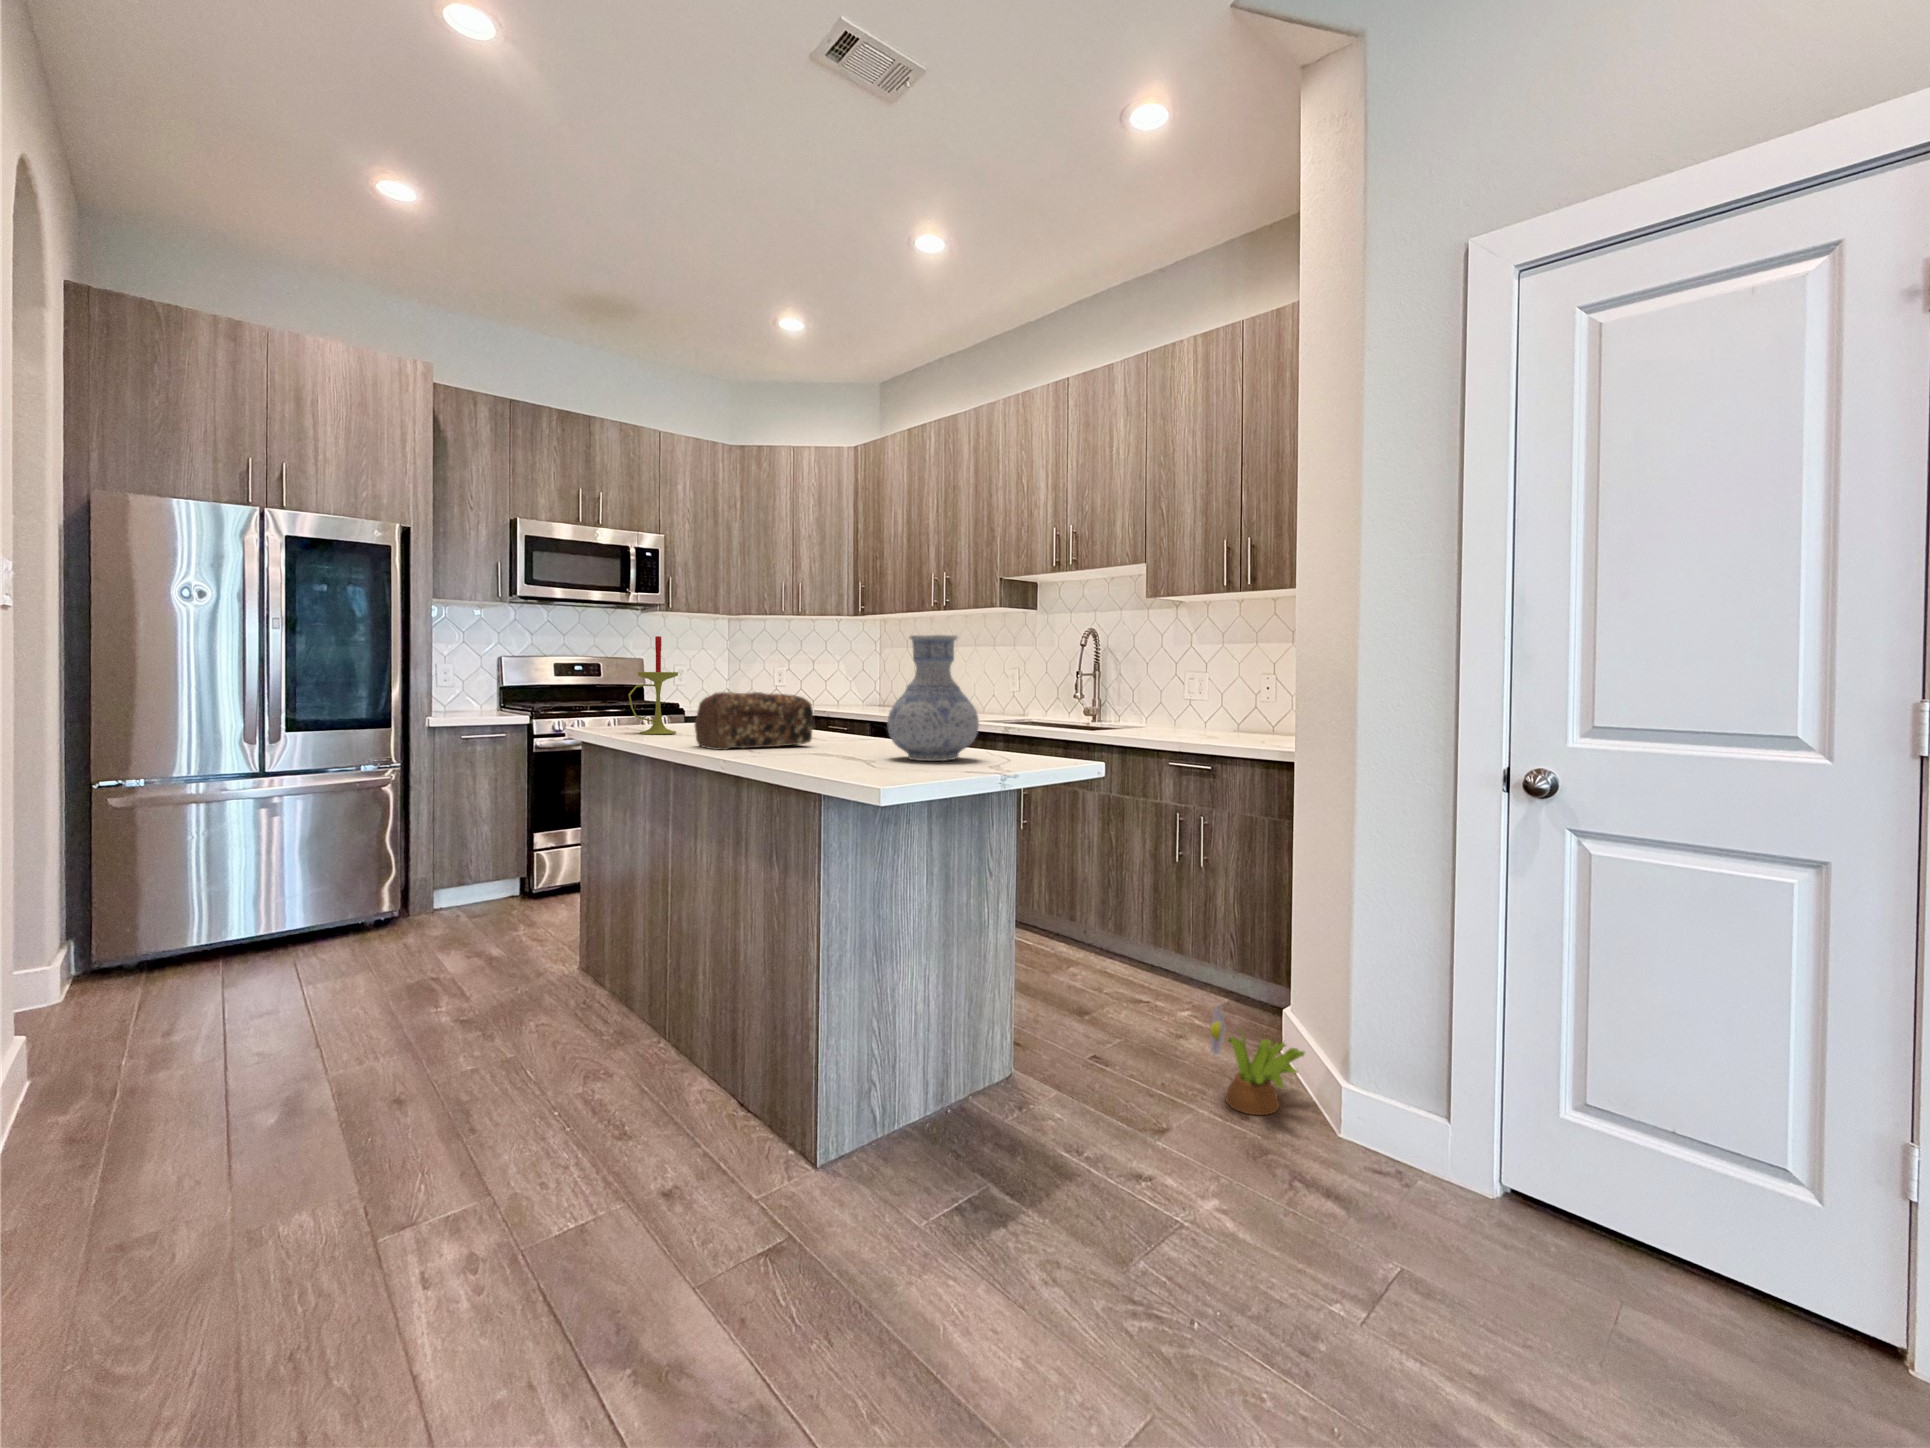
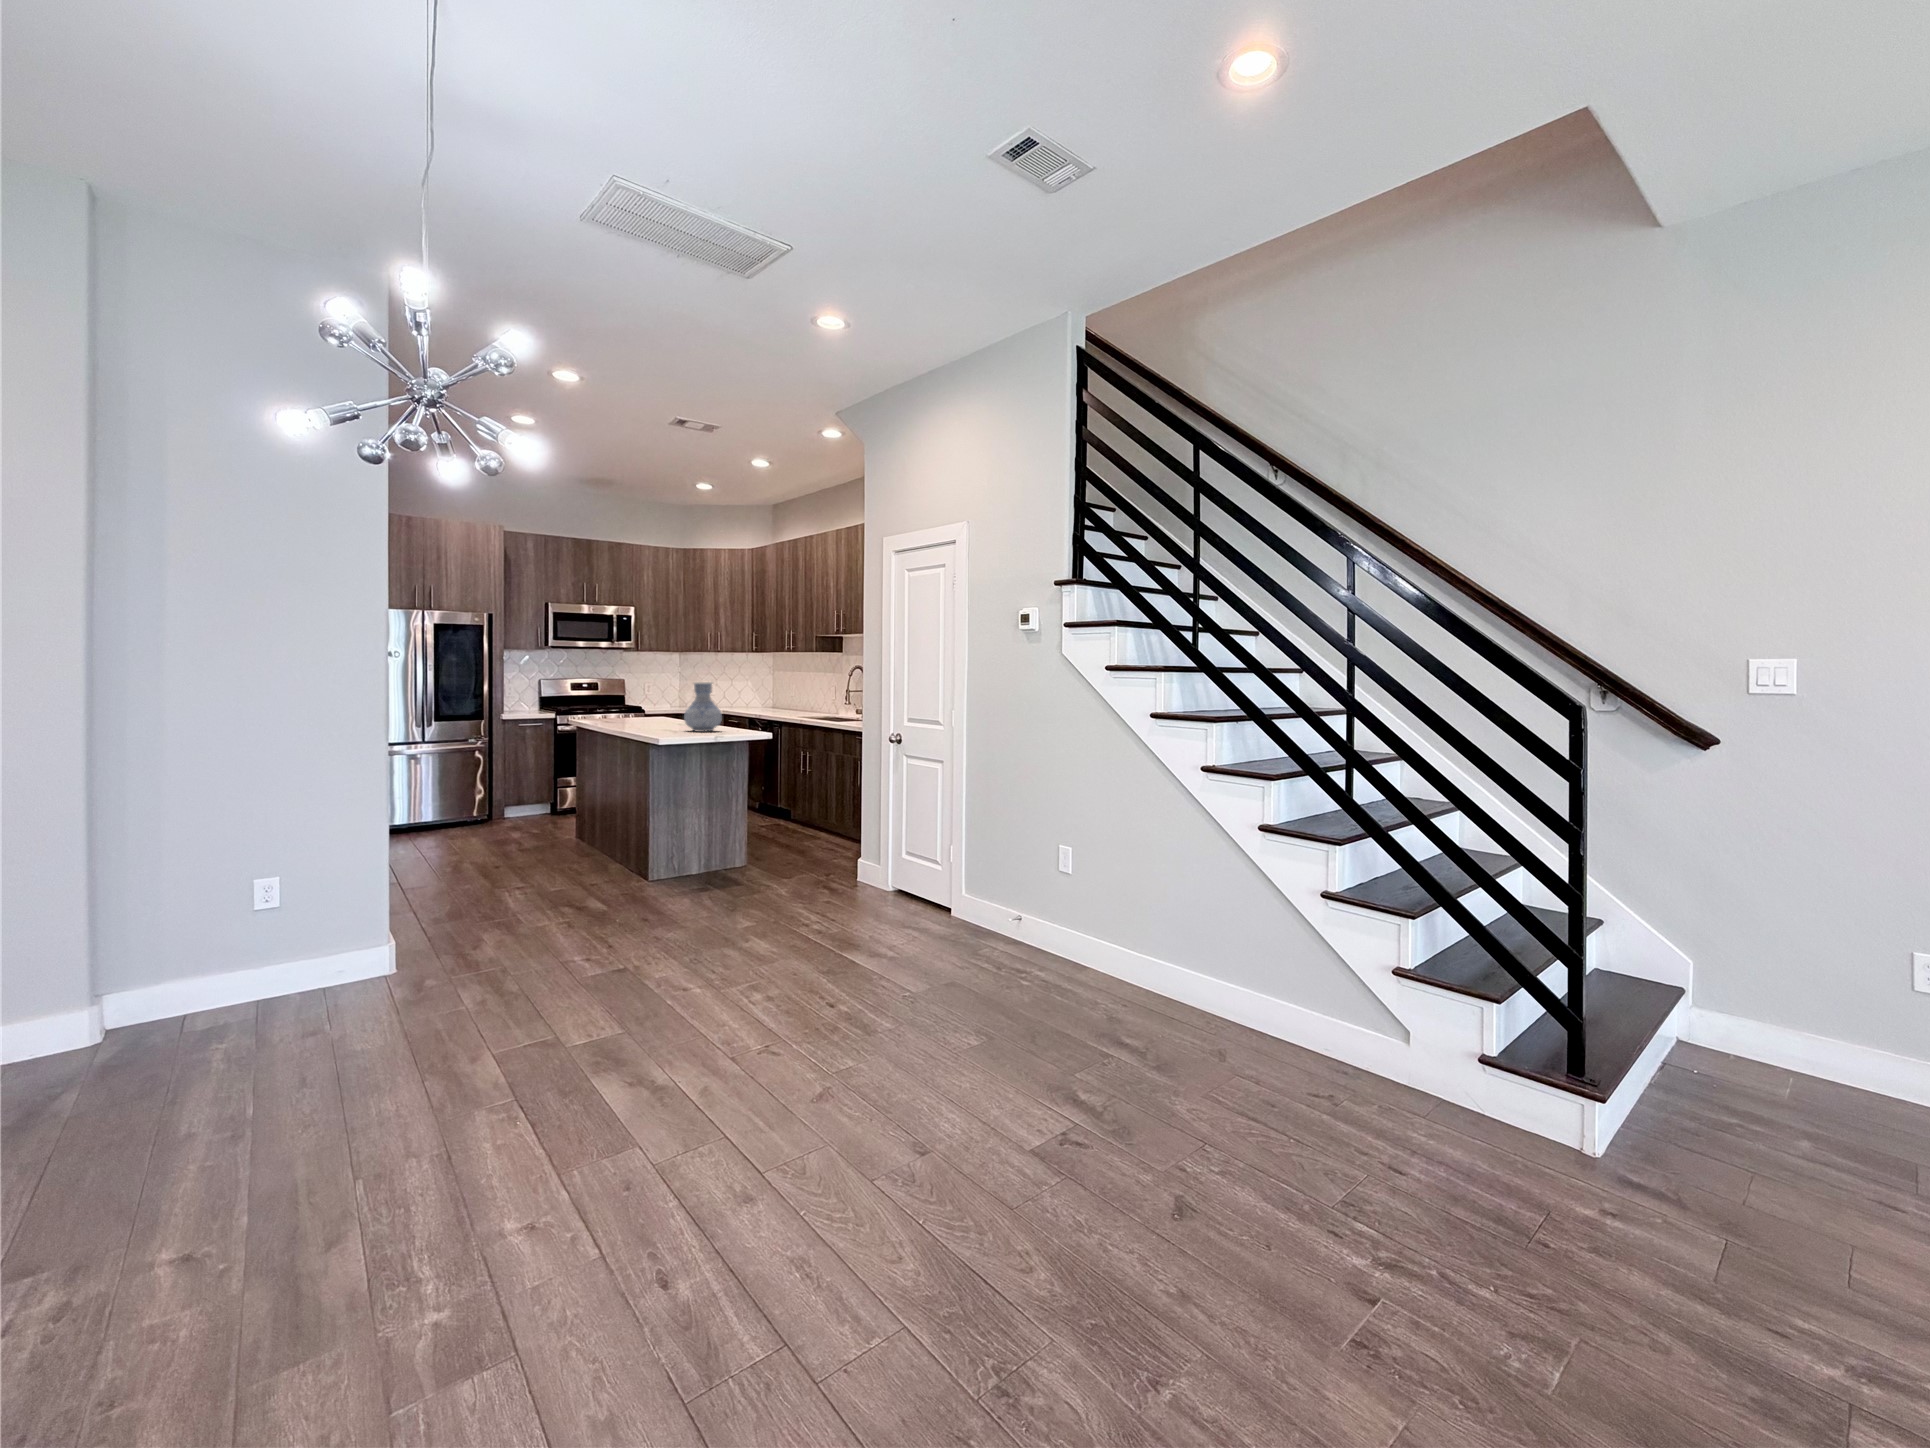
candle: present [629,636,678,734] -> none [595,676,619,722]
bread loaf: present [695,692,813,750] -> none [616,704,667,728]
decorative plant: present [1210,1004,1304,1115] -> none [818,832,857,875]

